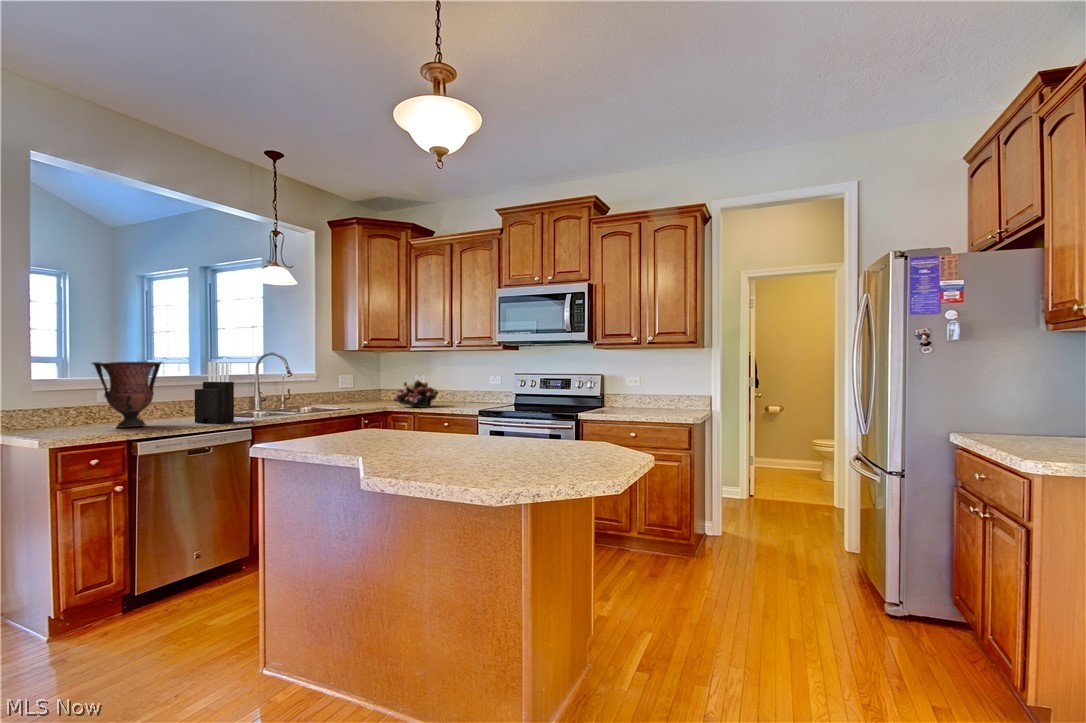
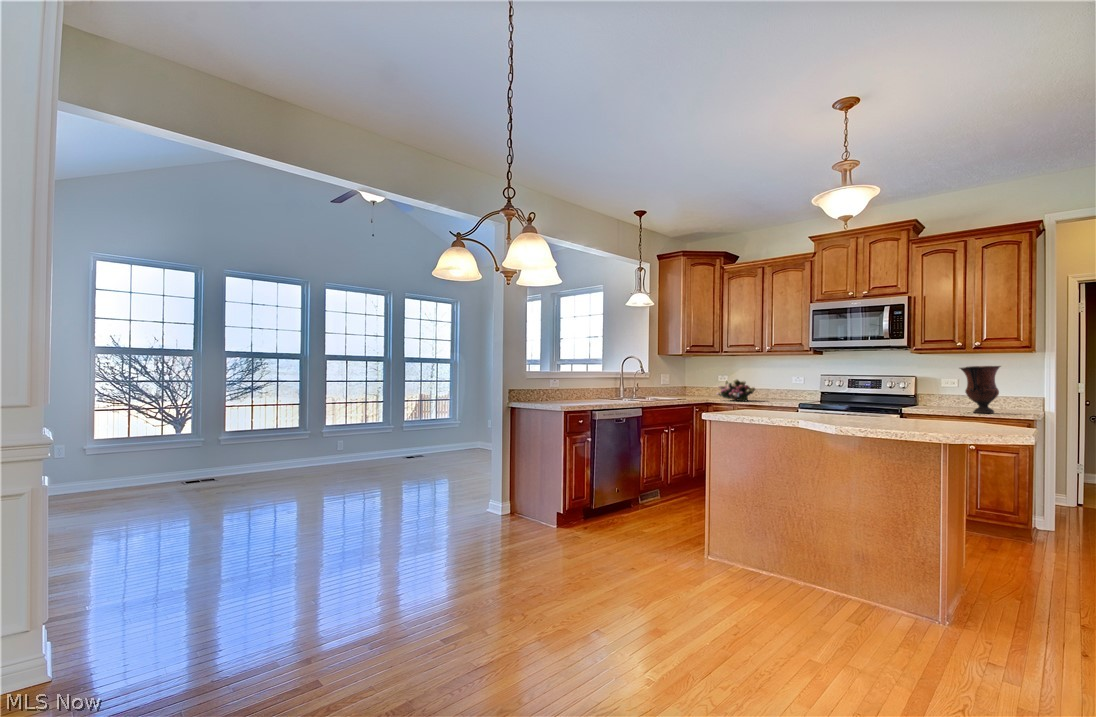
vase: present [91,362,162,428] -> present [960,366,1001,413]
knife block: present [195,362,234,424] -> none [608,364,632,405]

